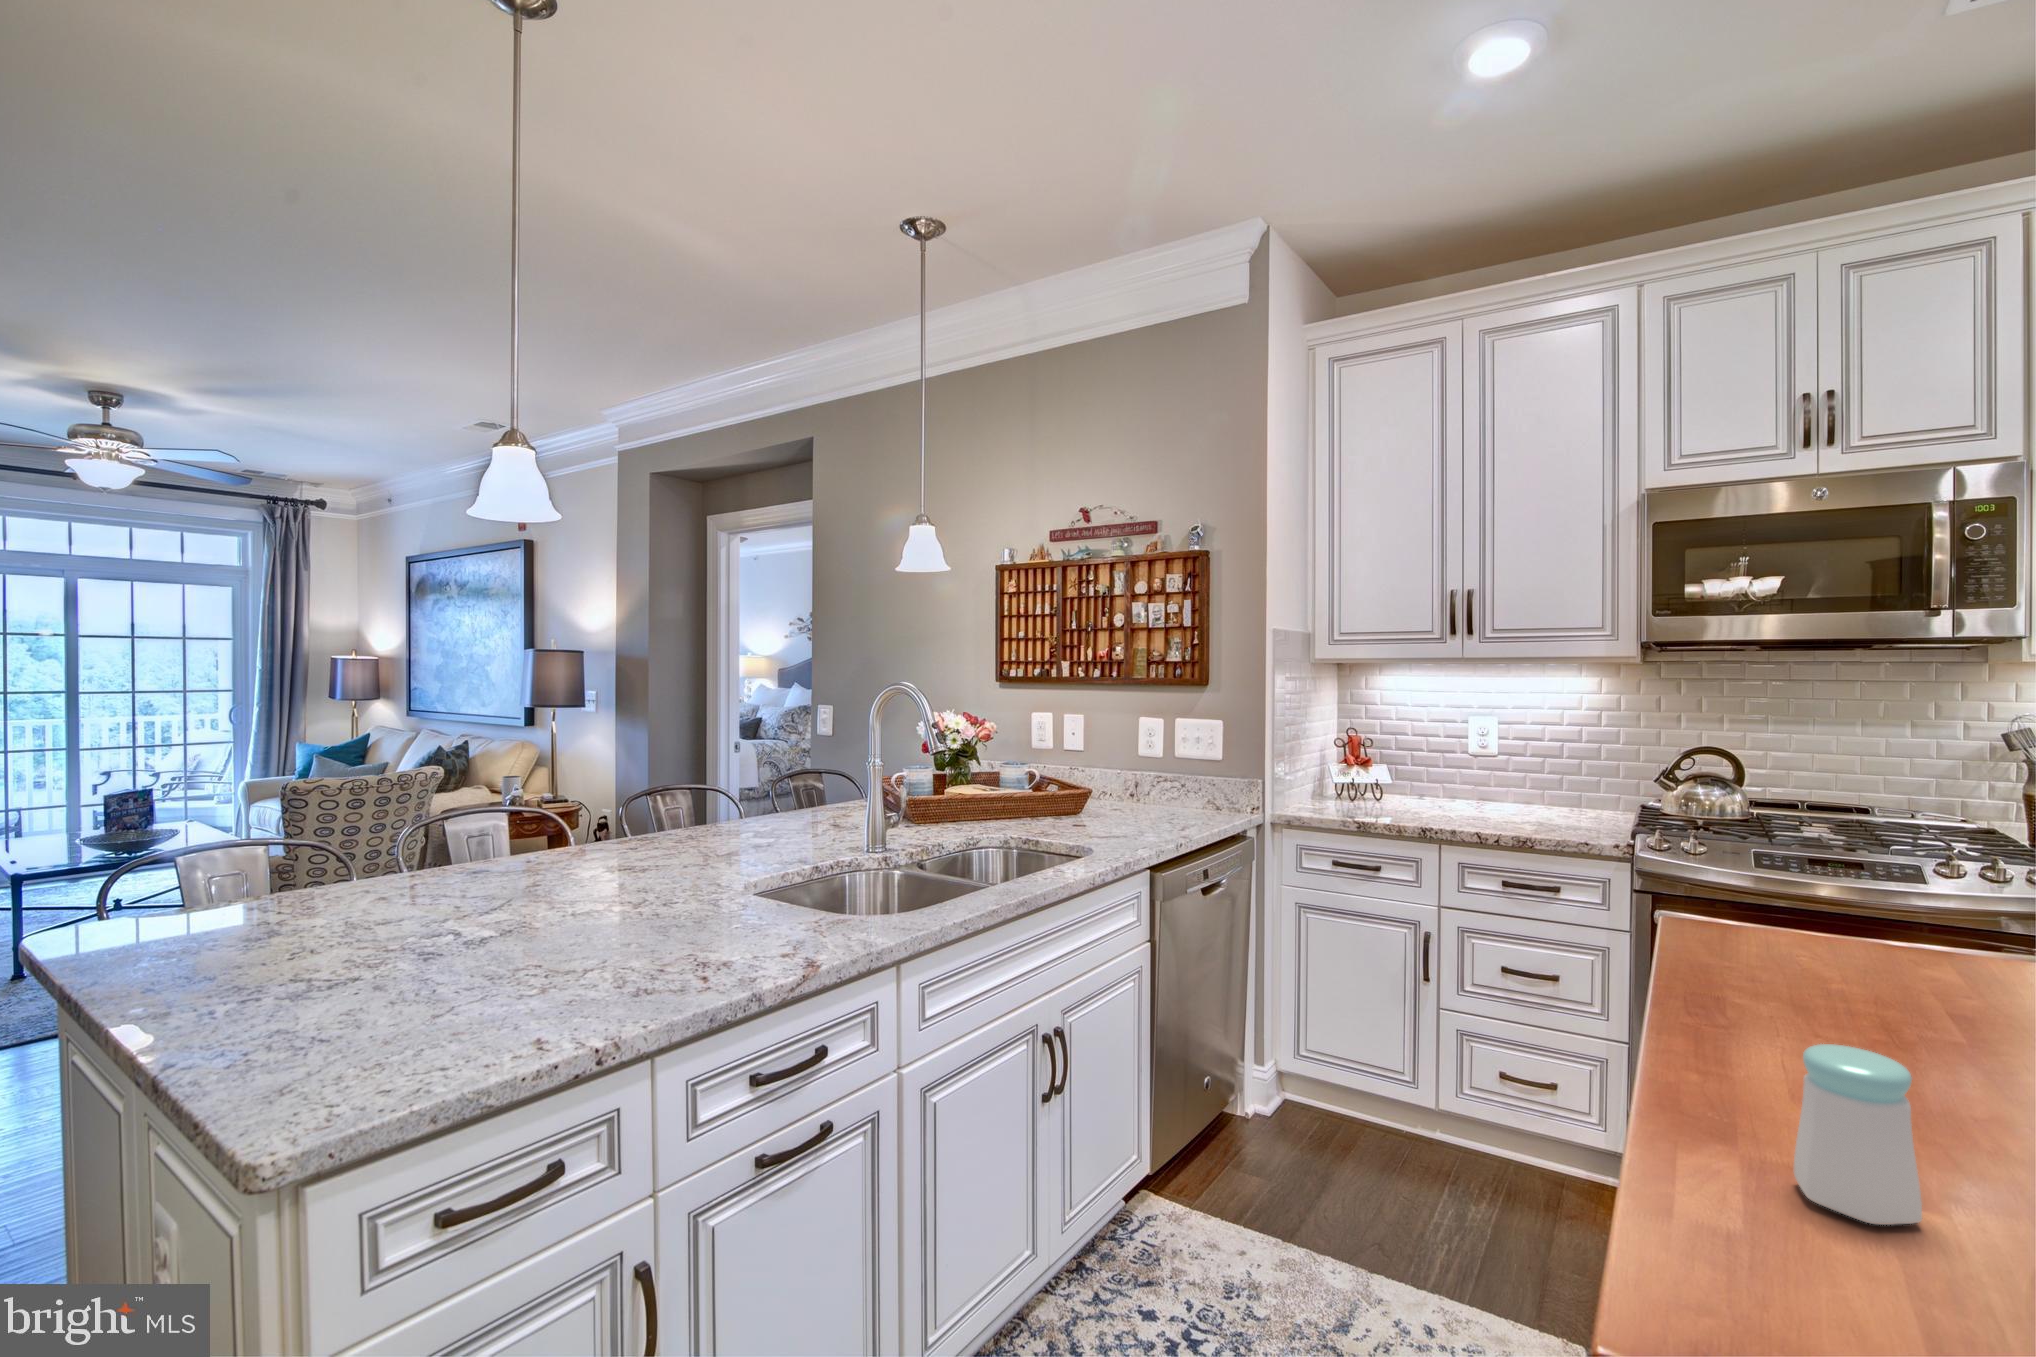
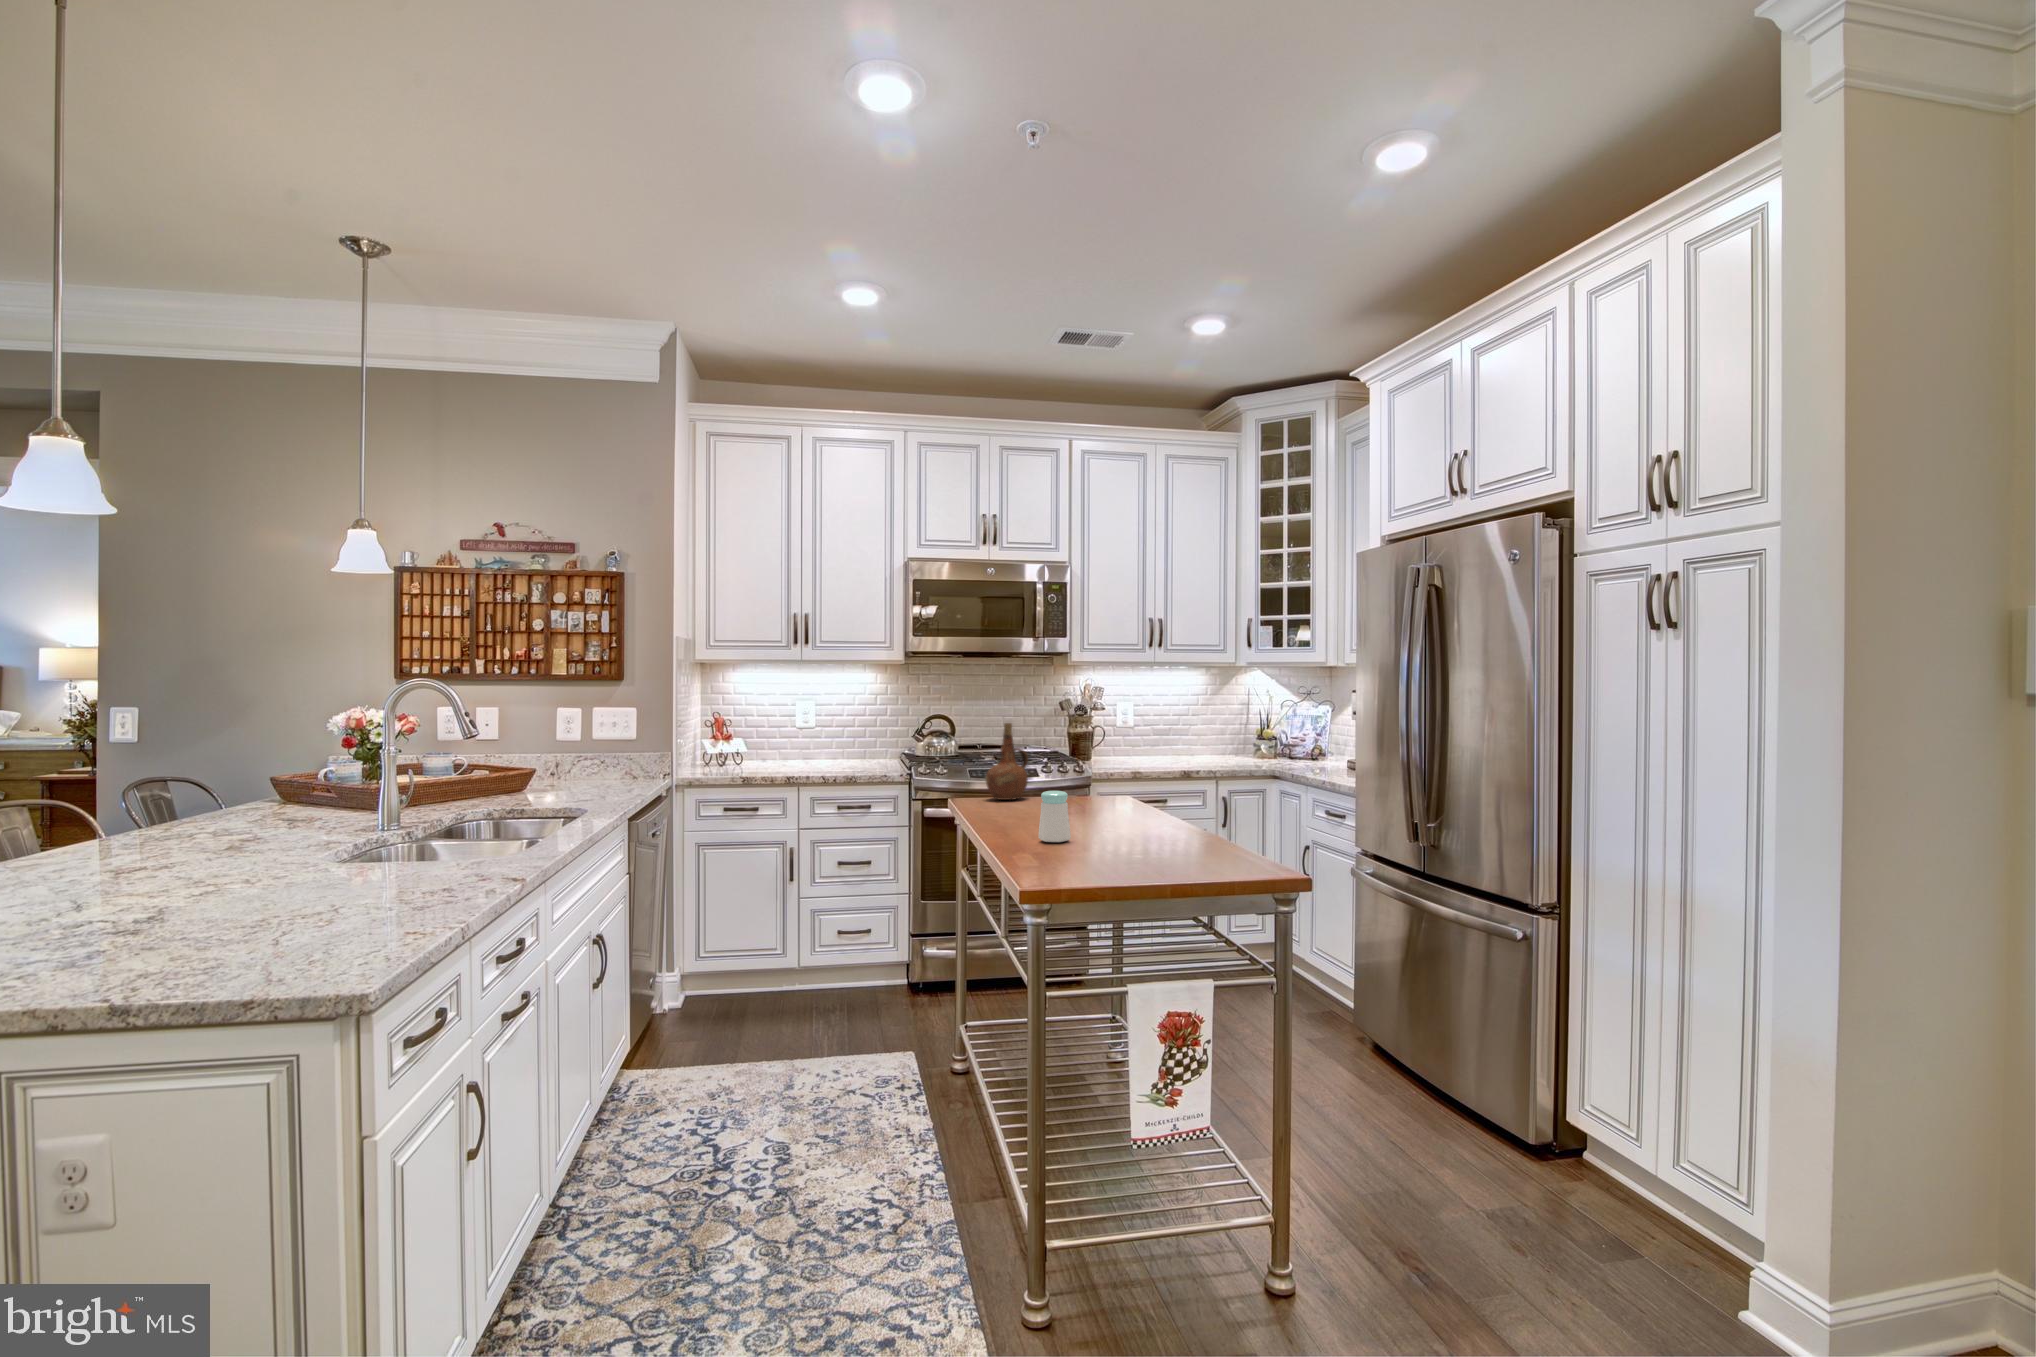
ceramic pitcher: none [1740,792,1863,962] -> present [986,723,1028,800]

